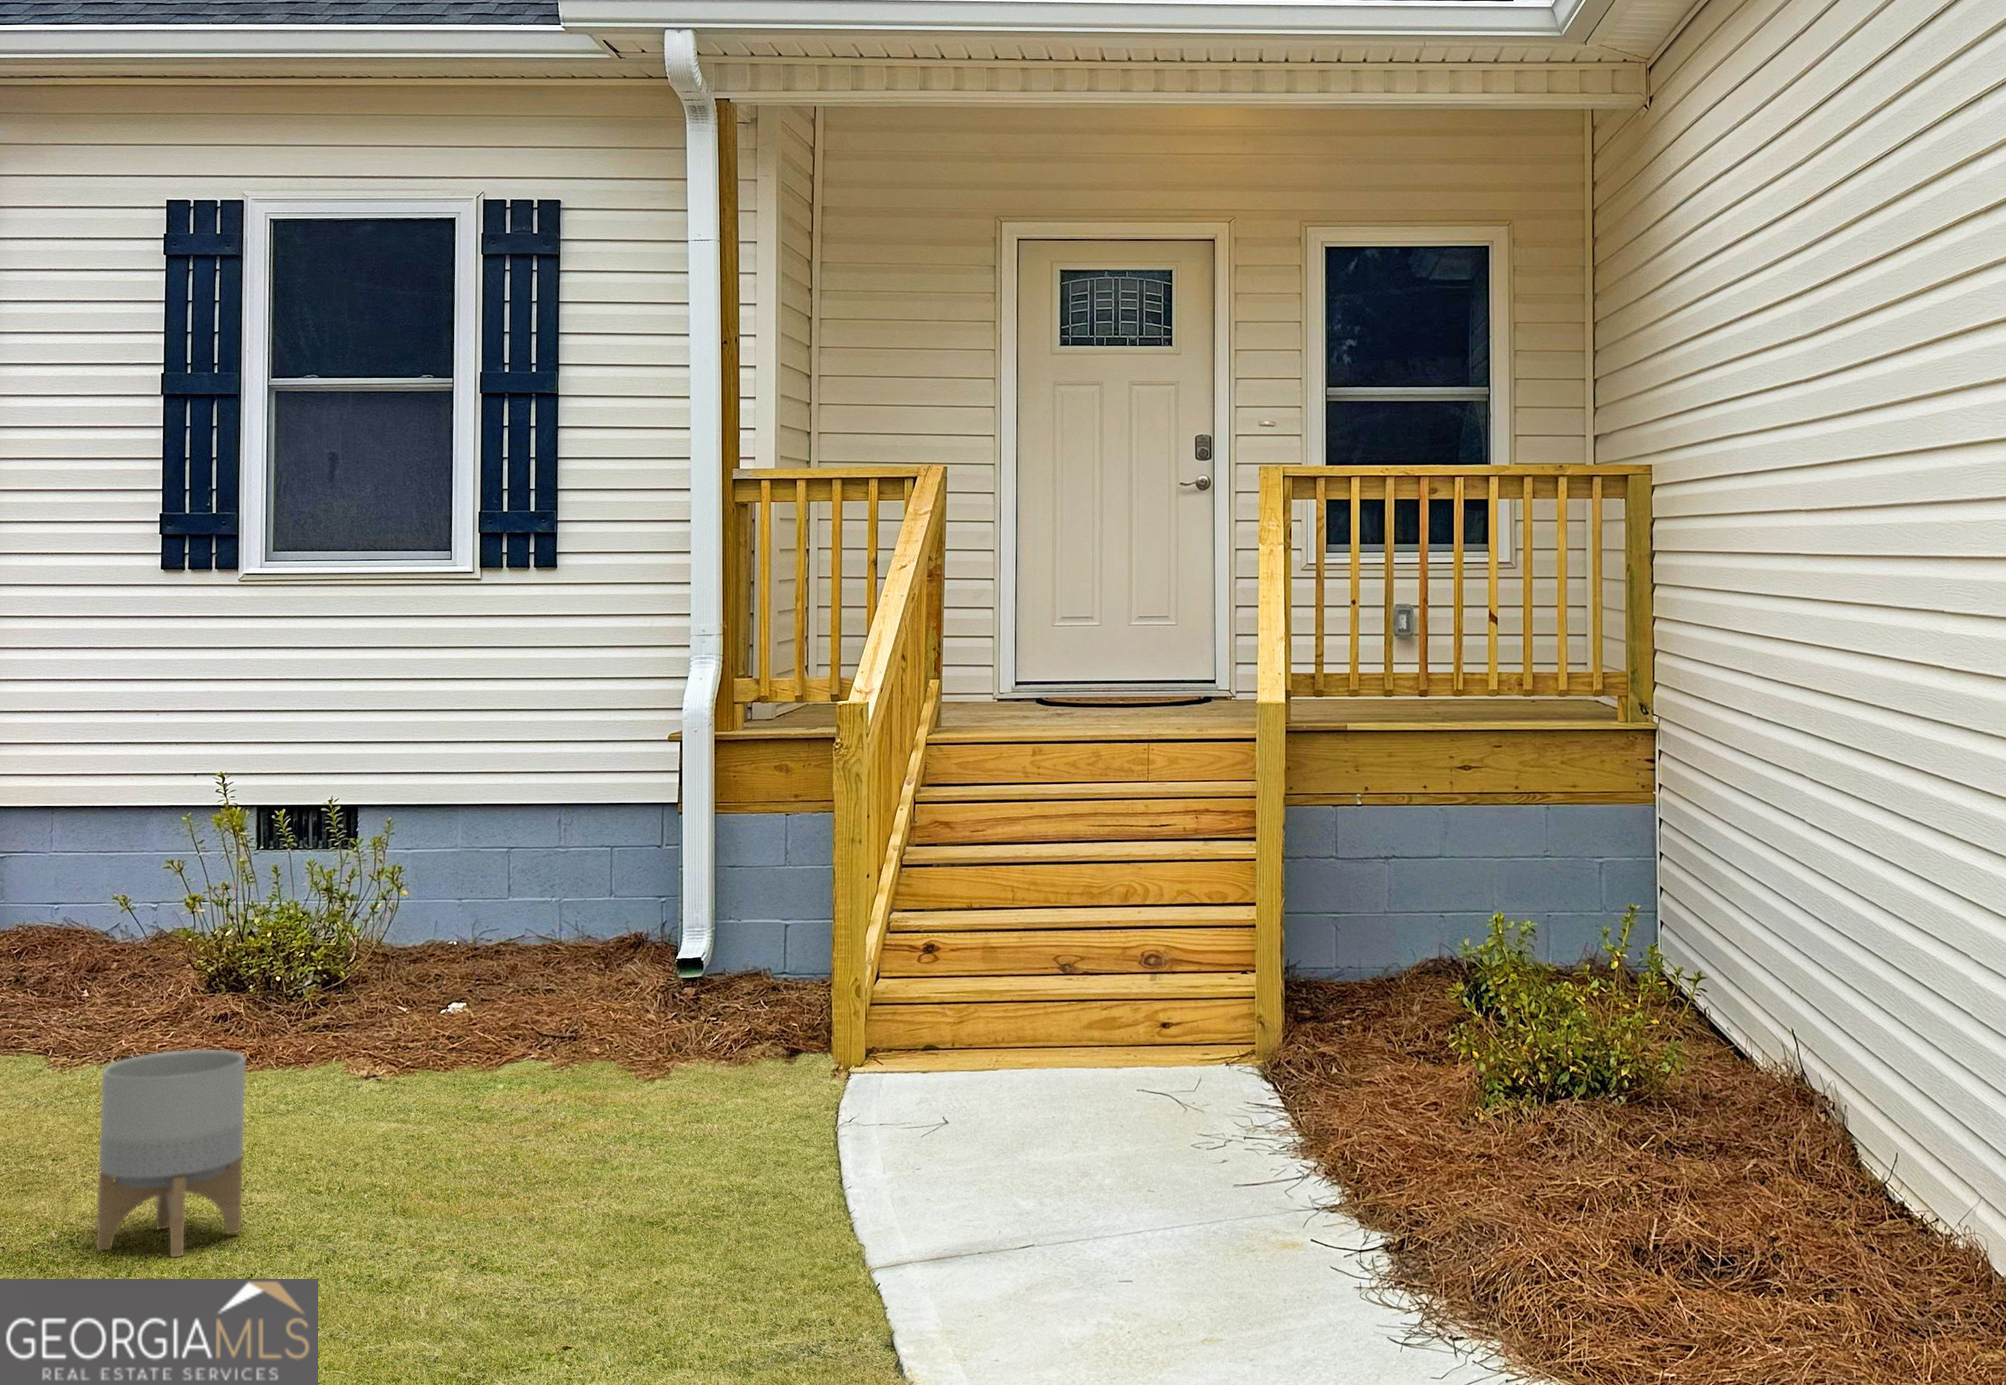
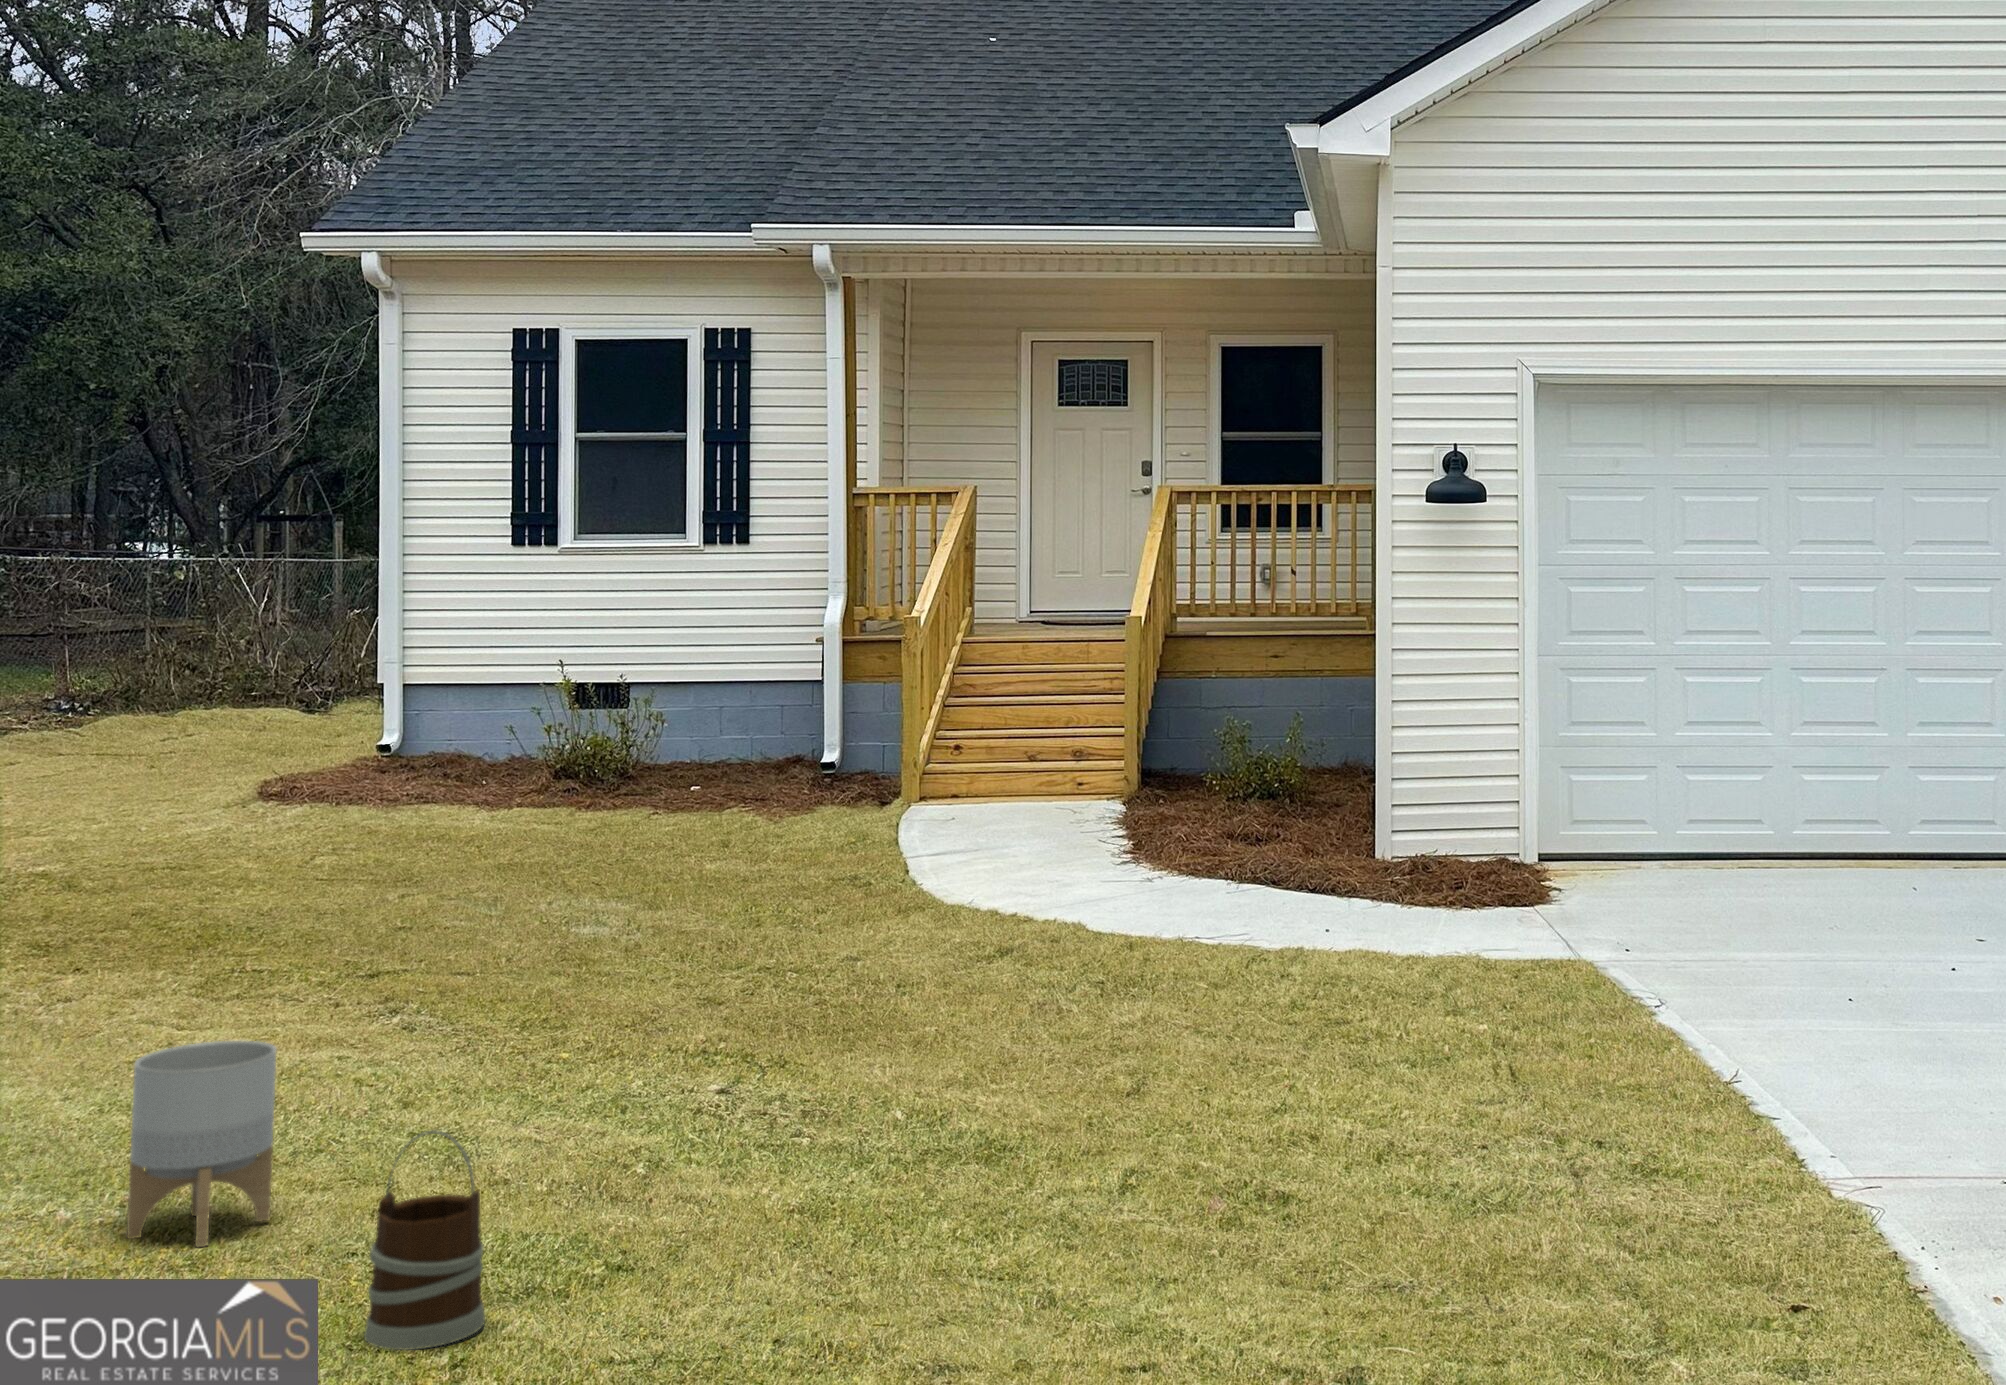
wooden bucket: none [367,1126,487,1345] -> present [364,1130,485,1350]

